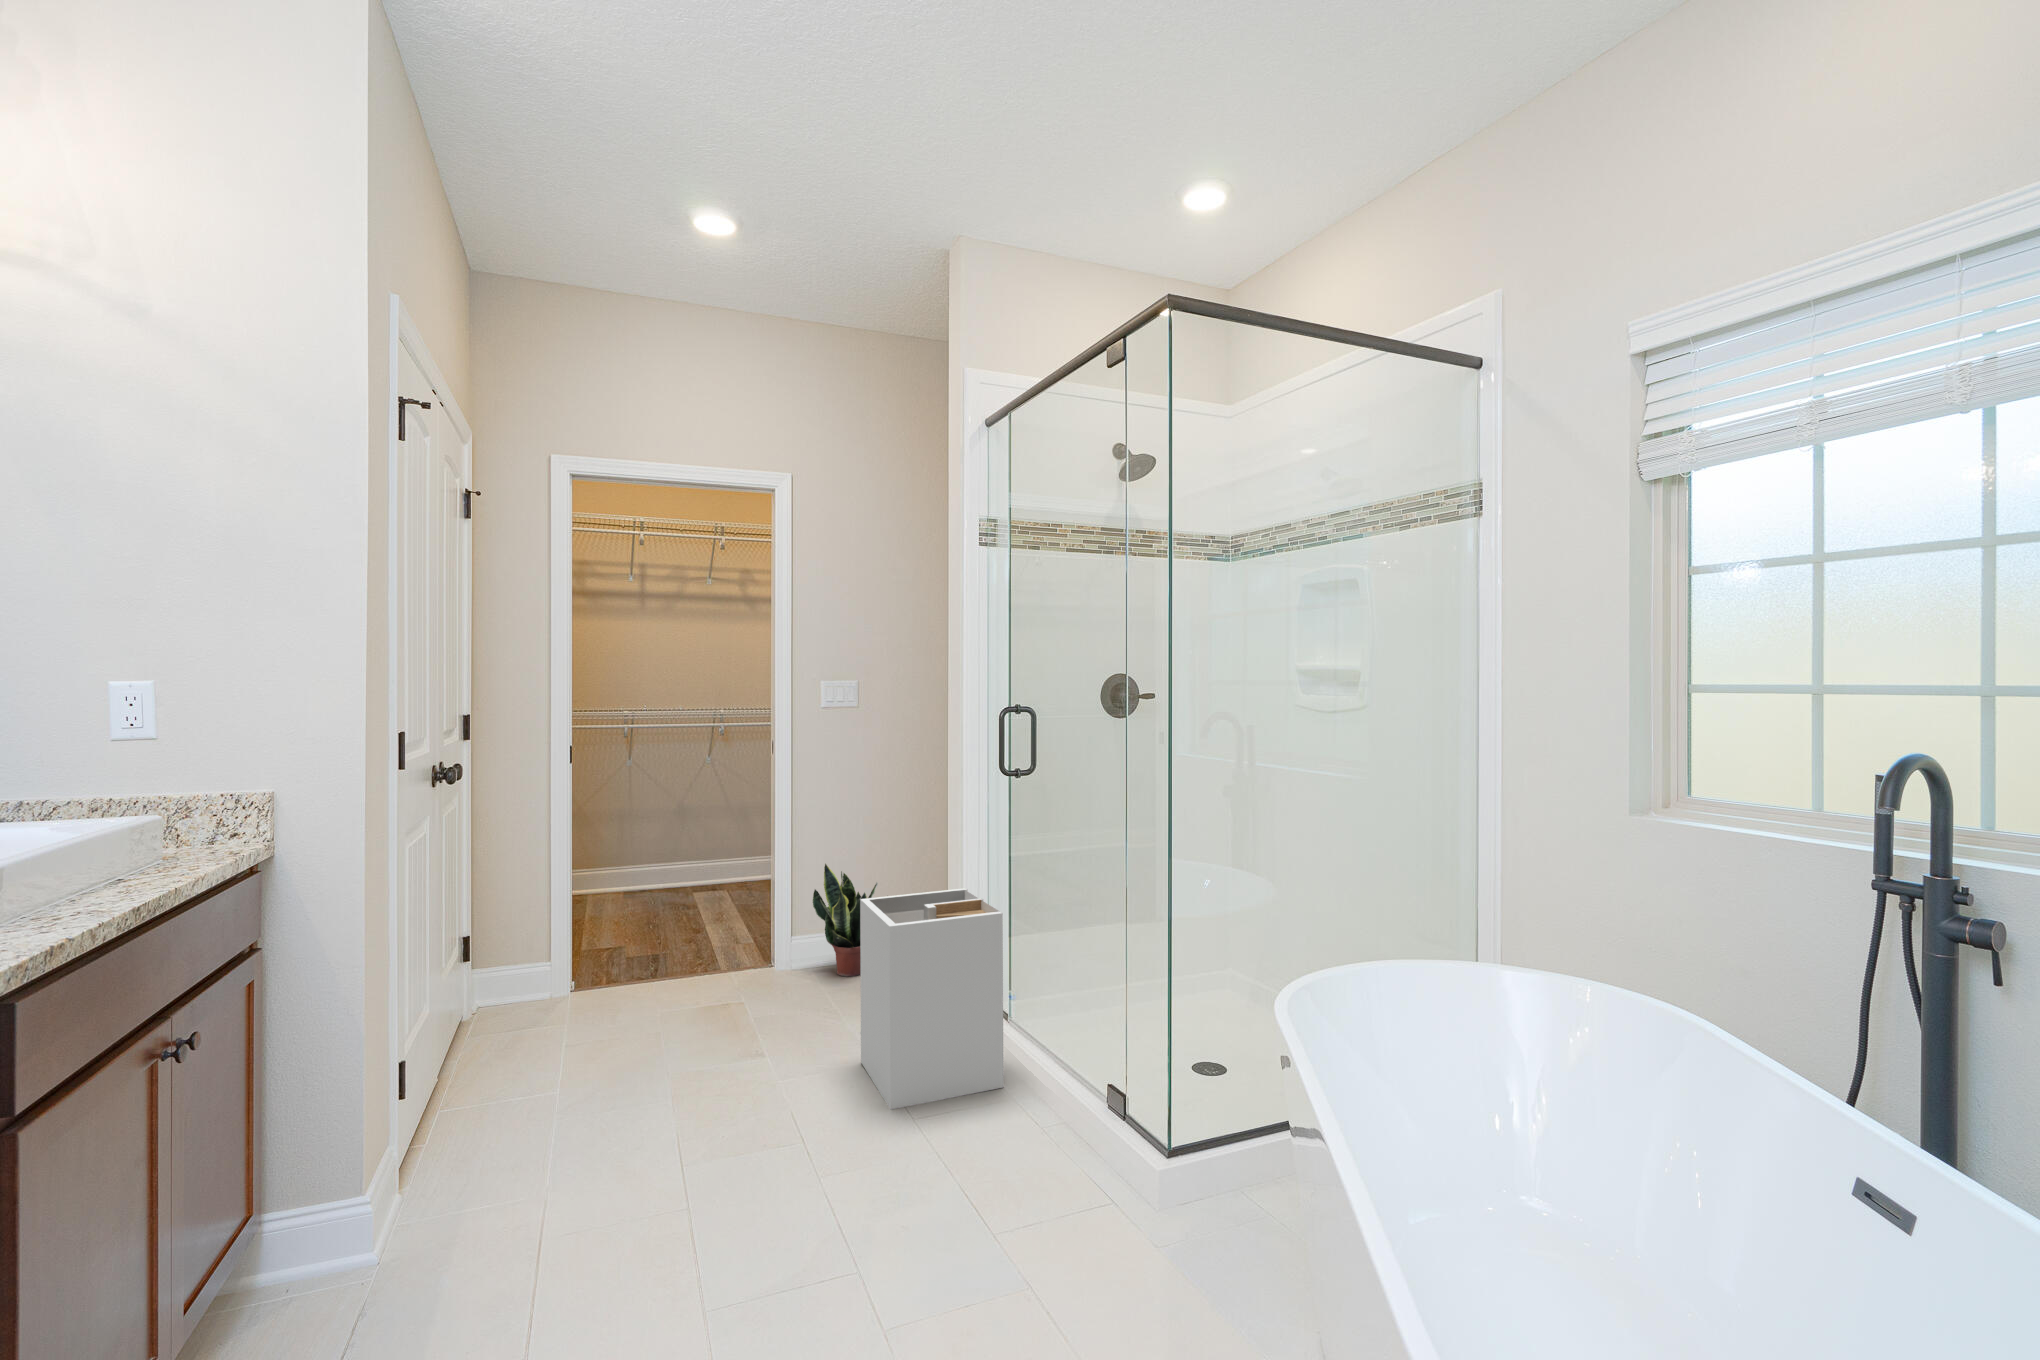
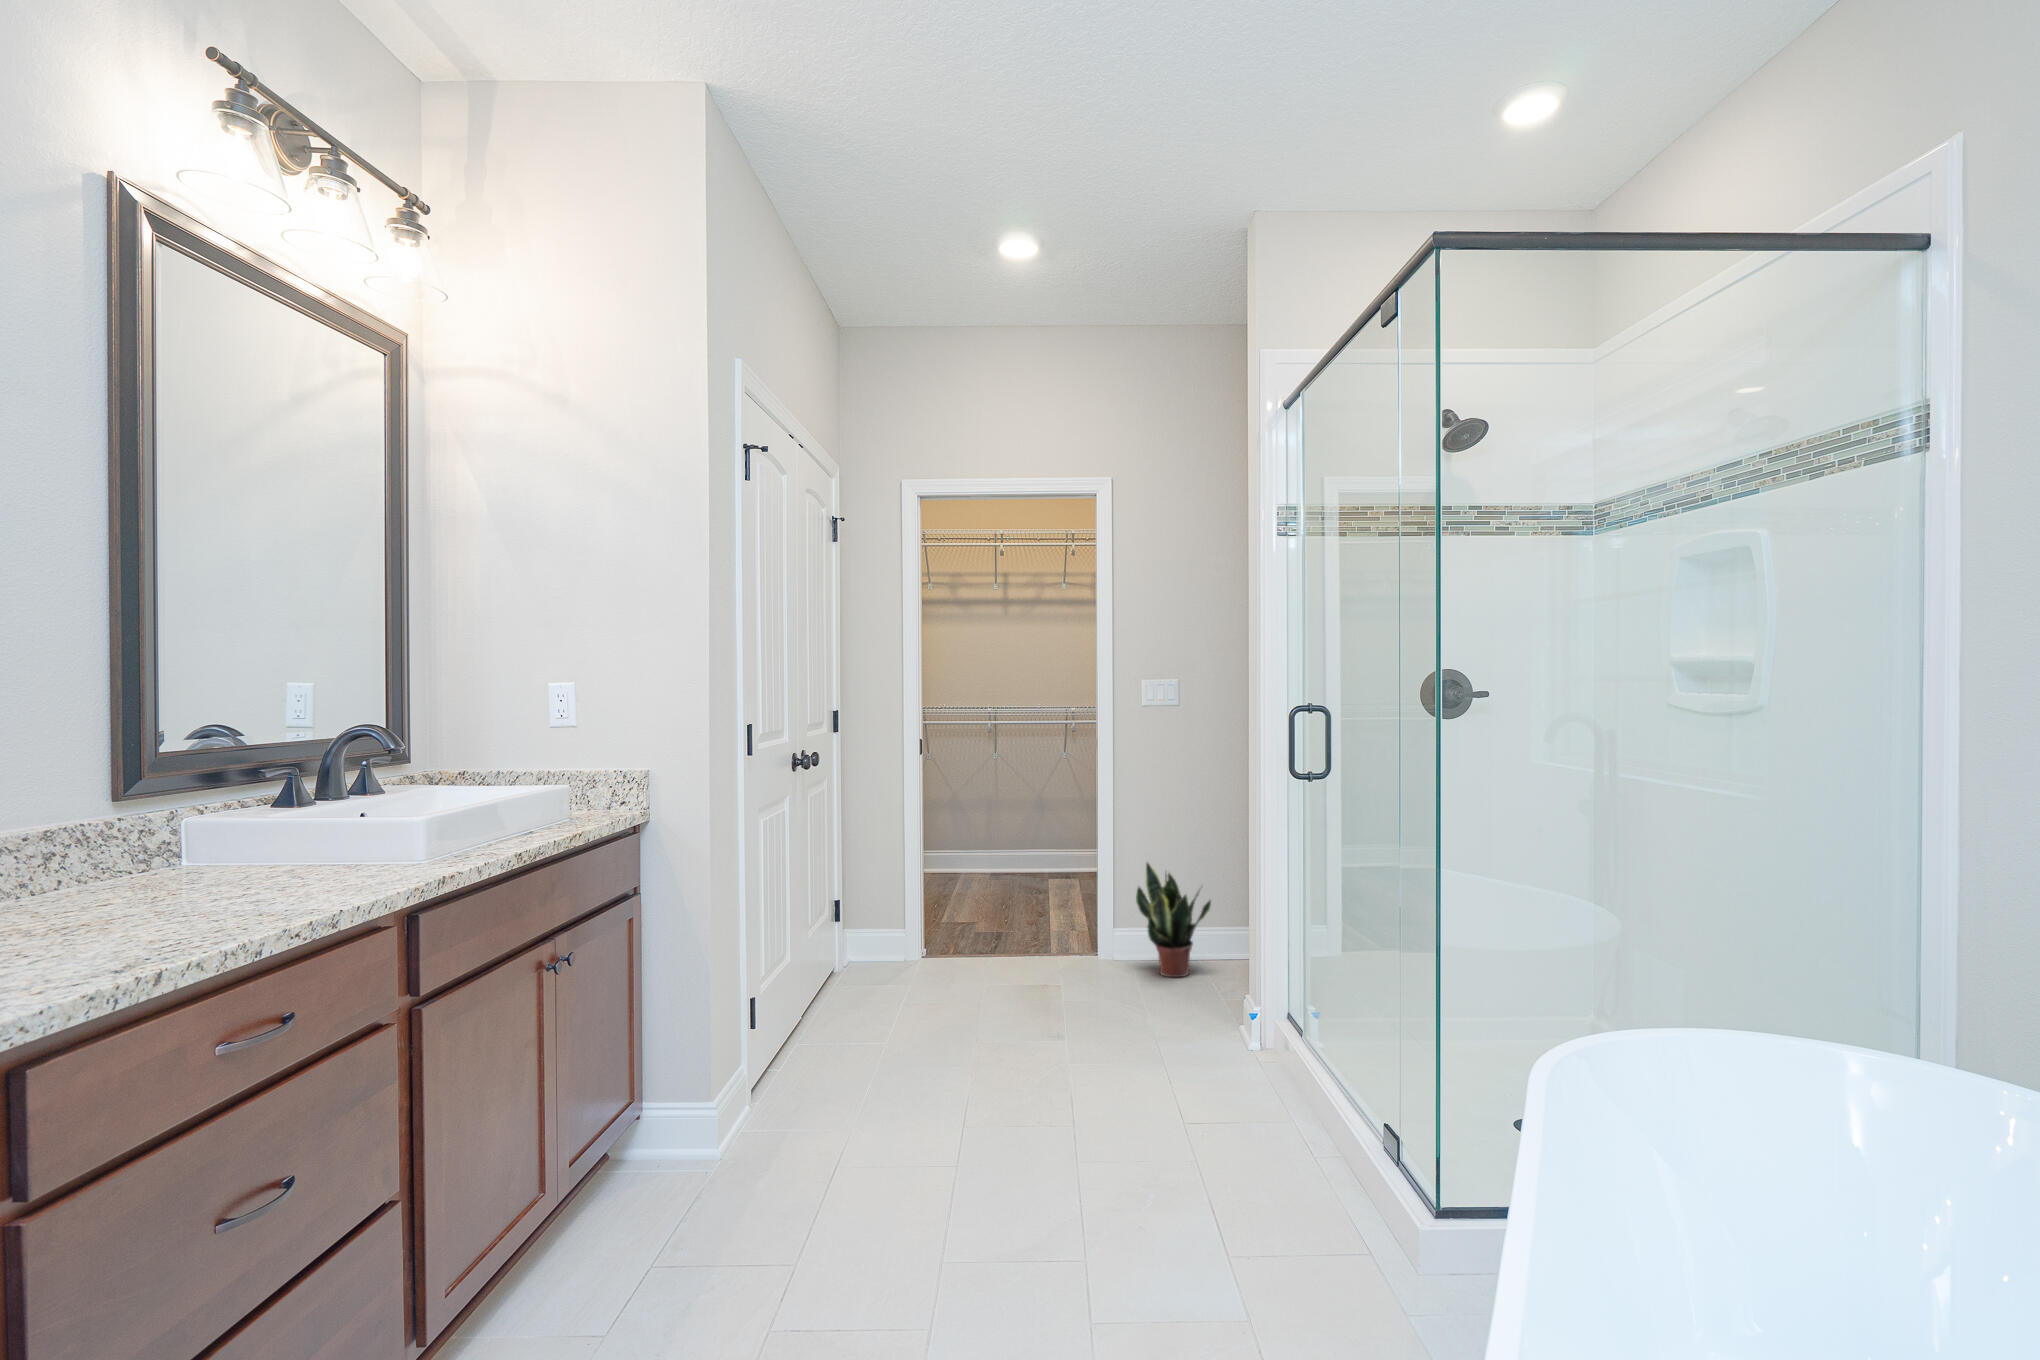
laundry hamper: present [860,888,1004,1109] -> none [1151,898,1290,1117]

